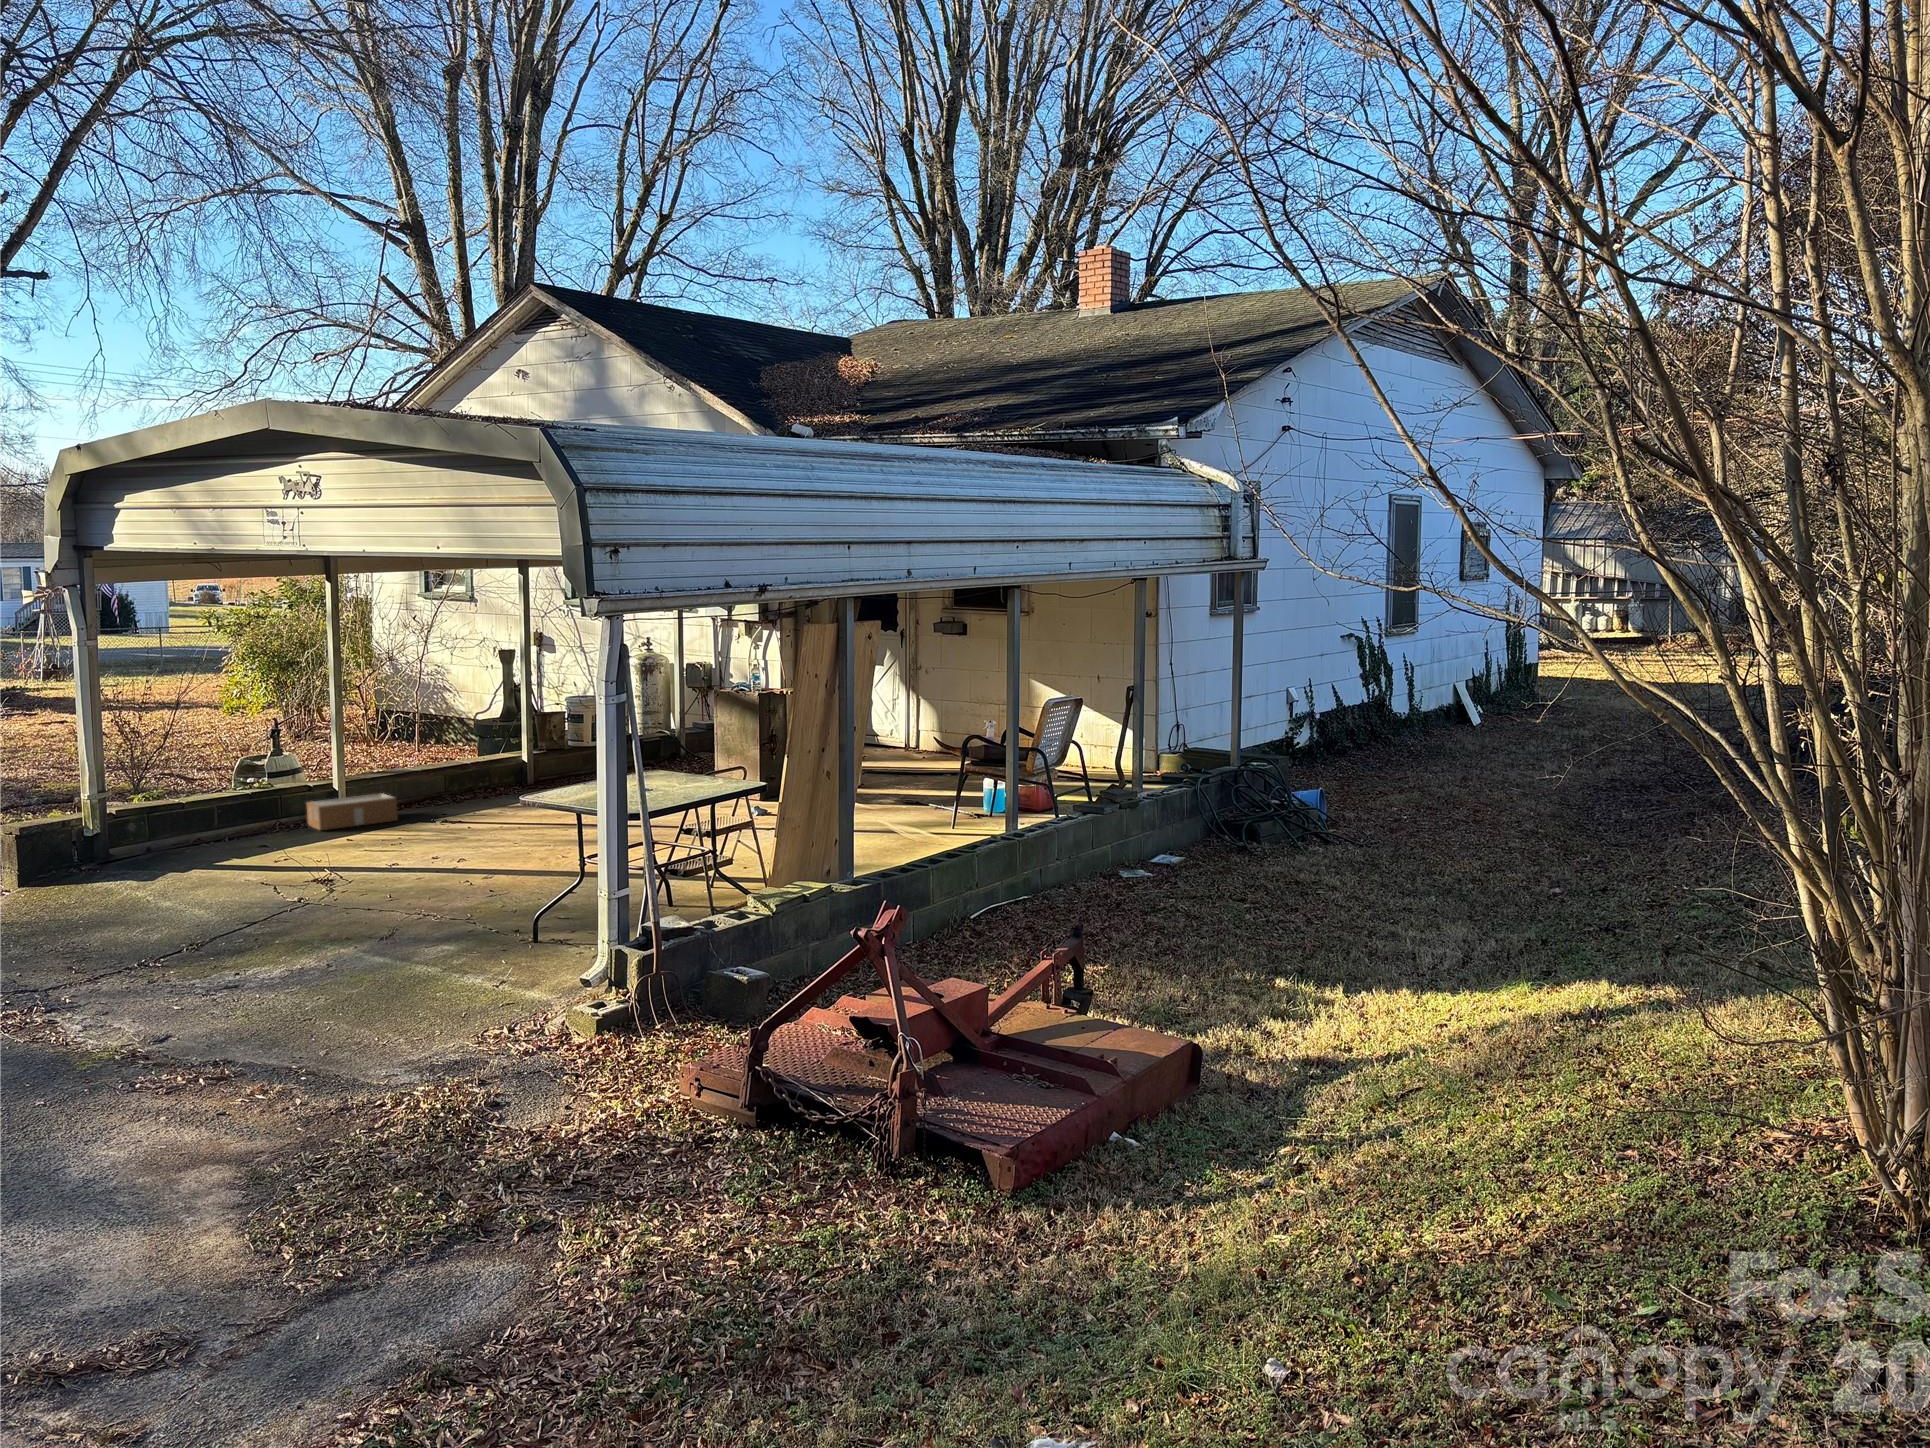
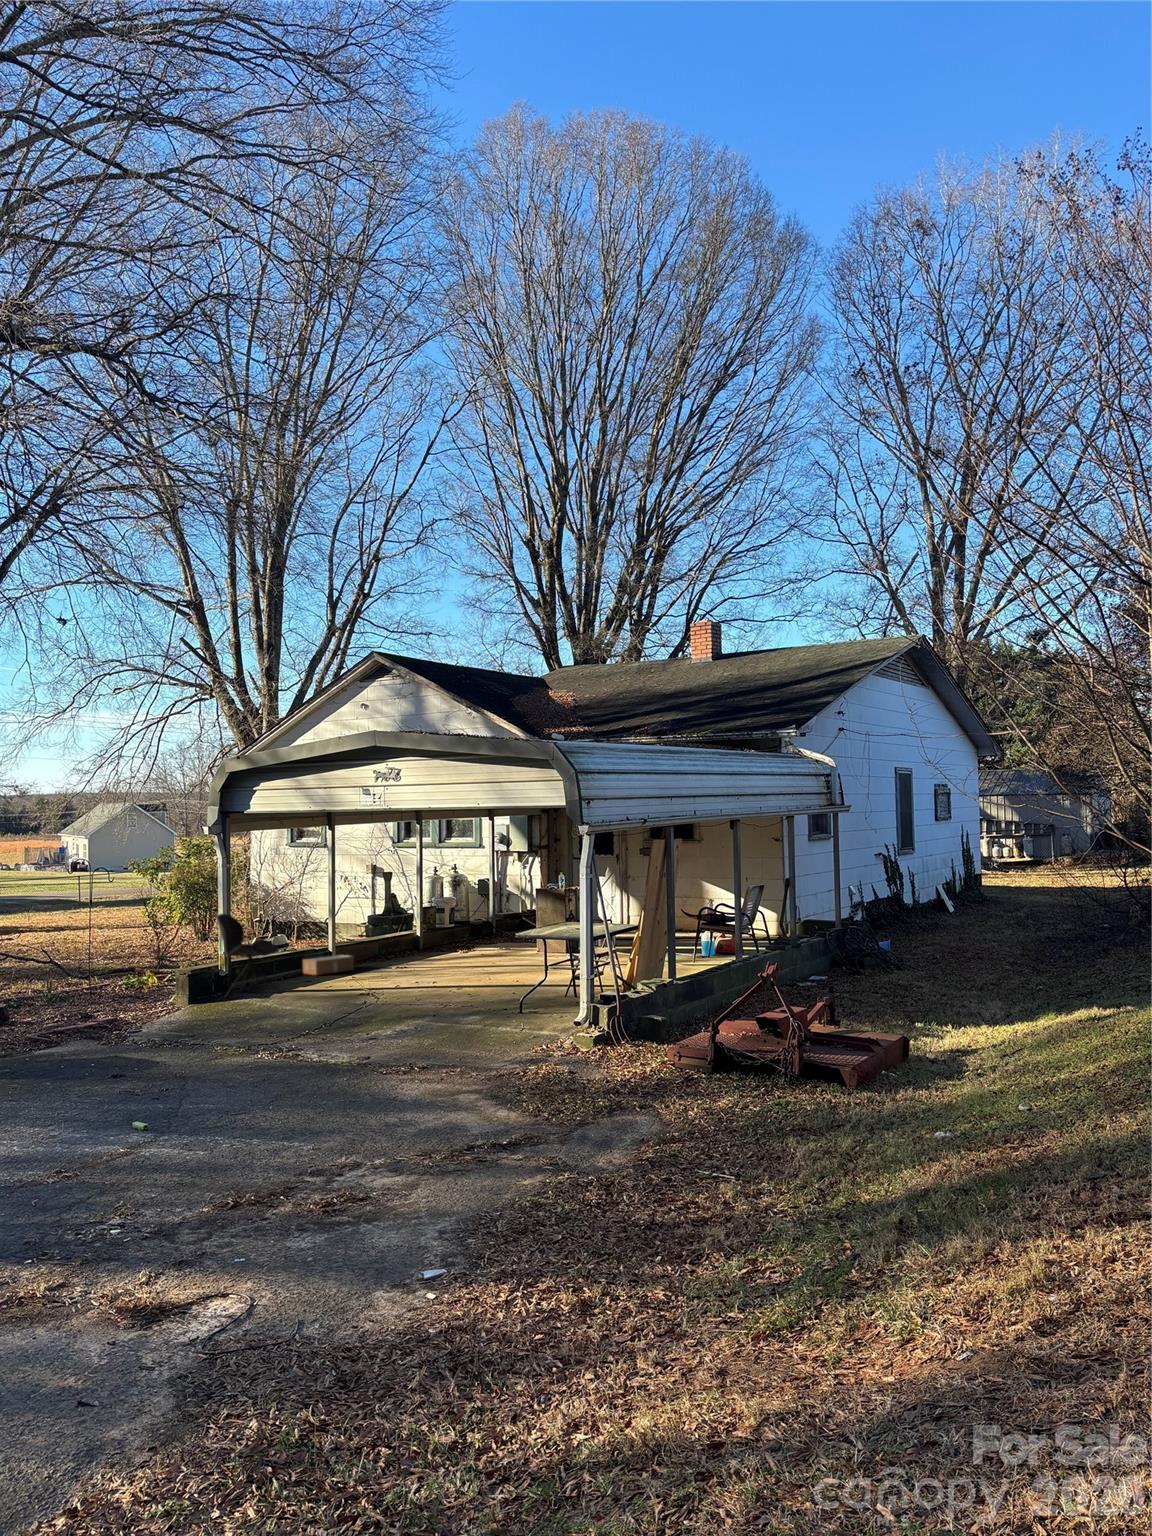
chair: none [82,730,210,878] -> present [217,914,278,997]

